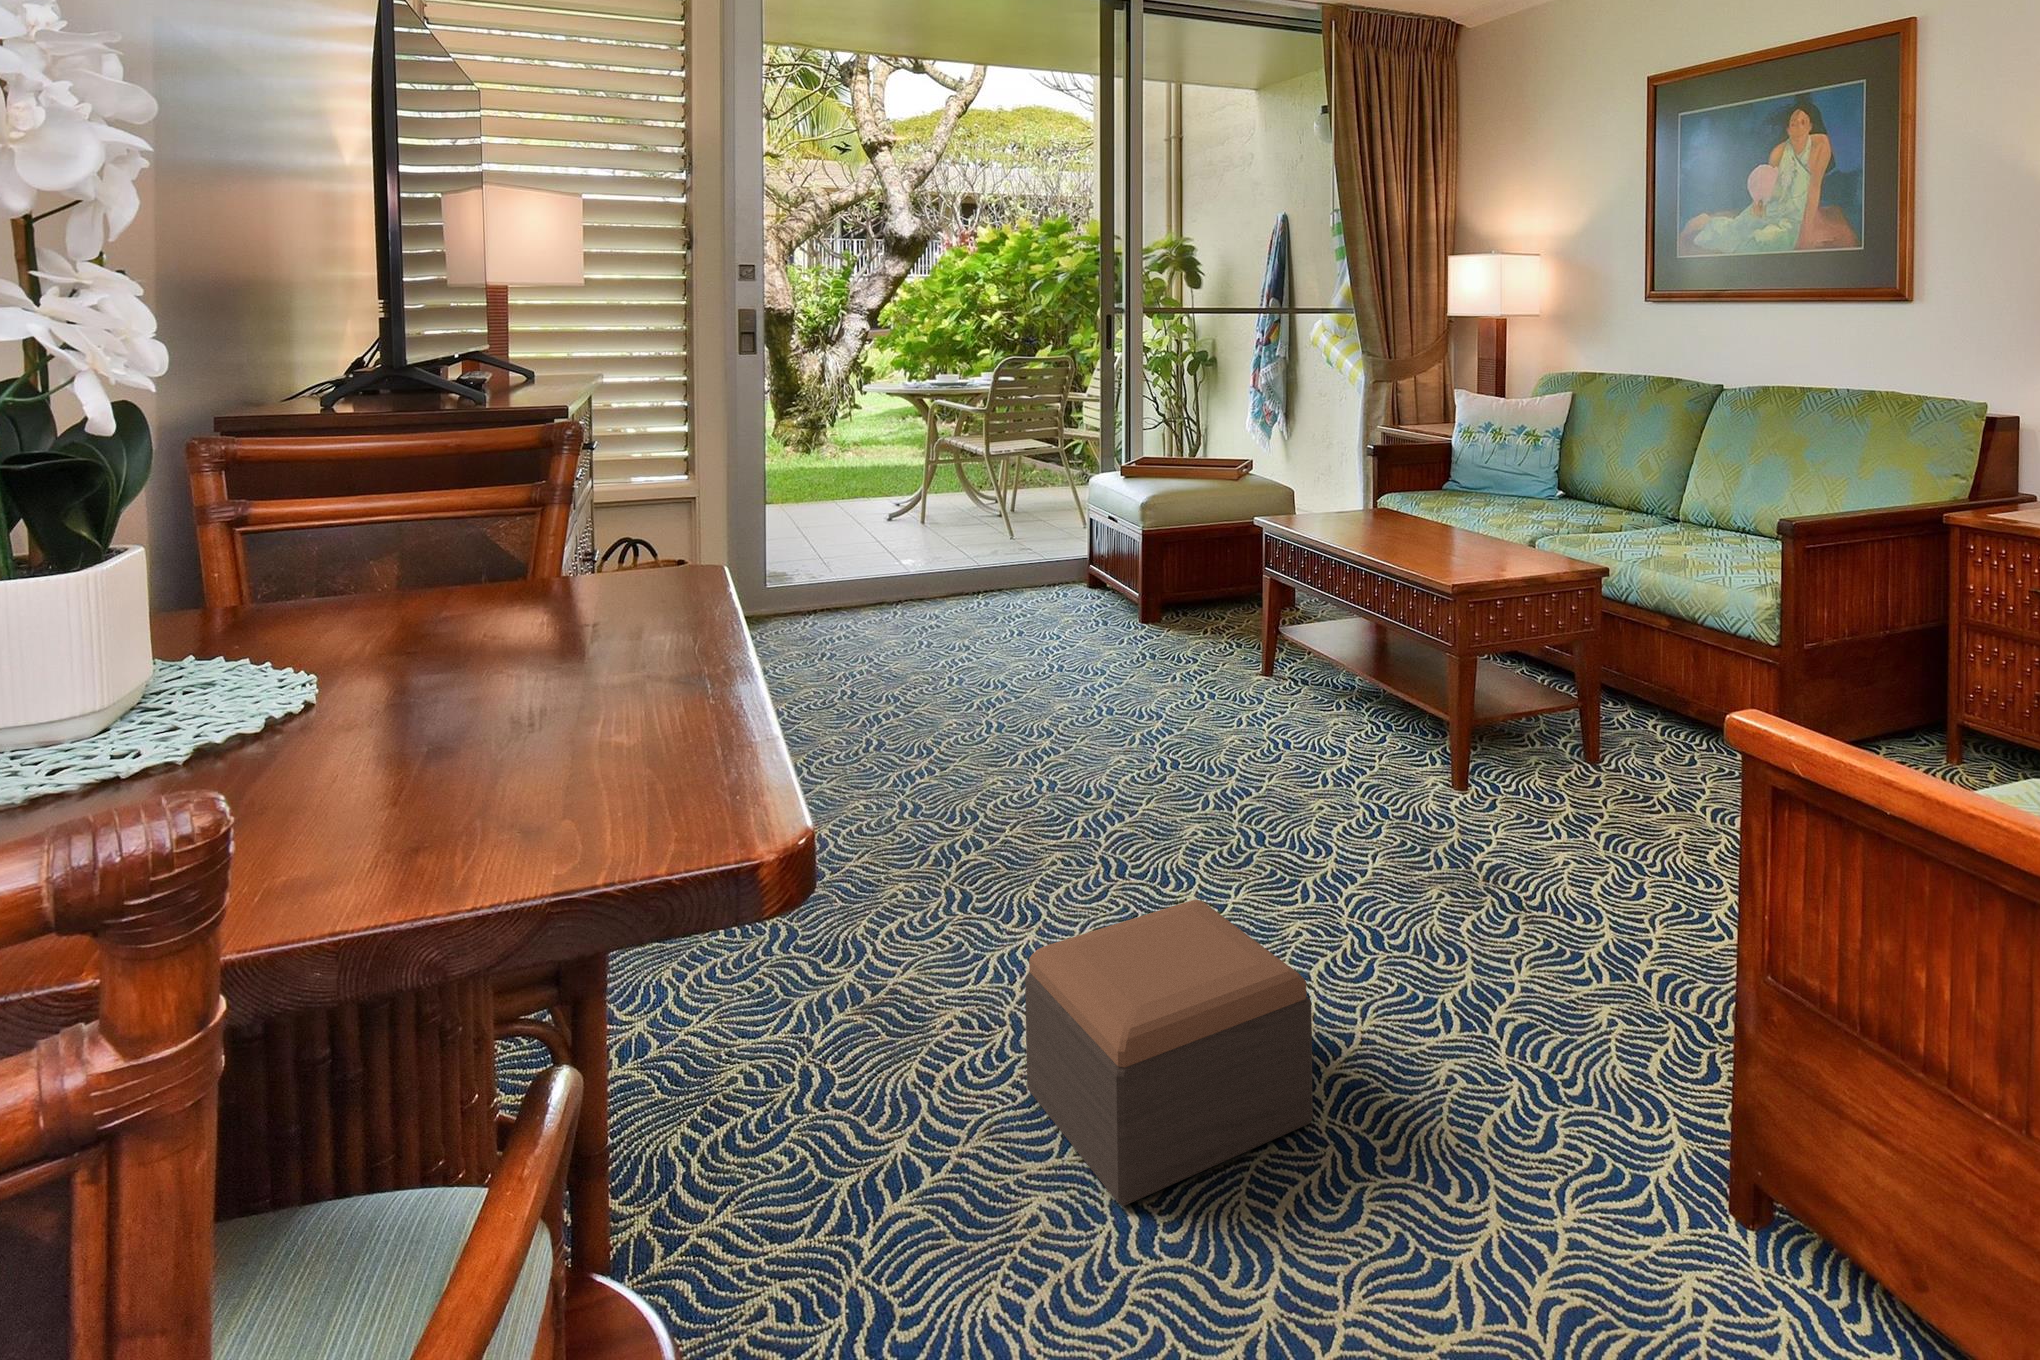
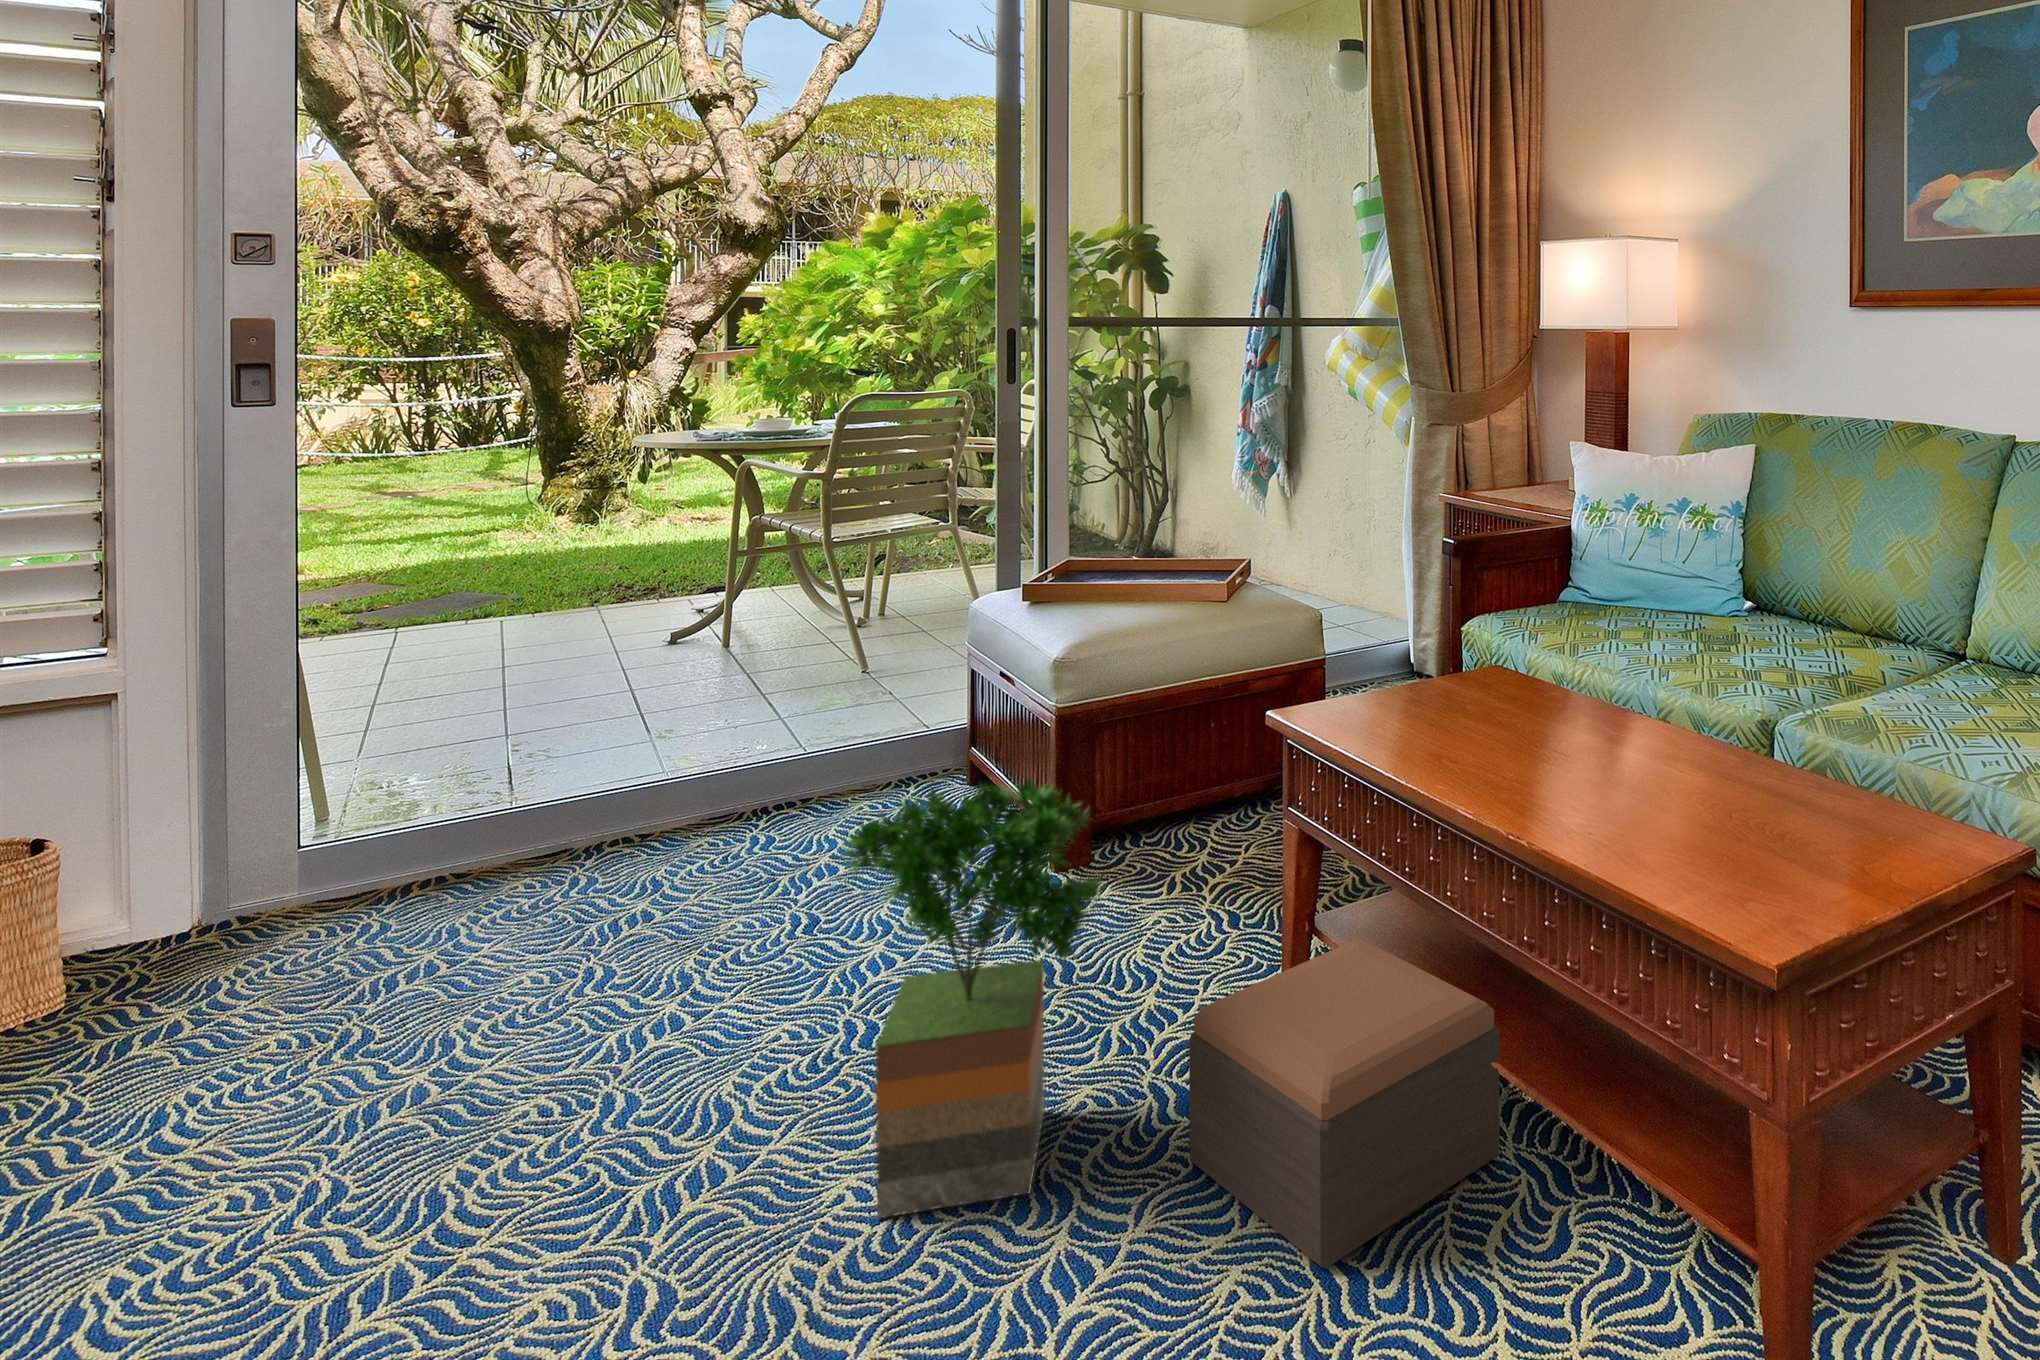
potted tree: none [726,723,958,1104] -> present [840,779,1102,1218]

